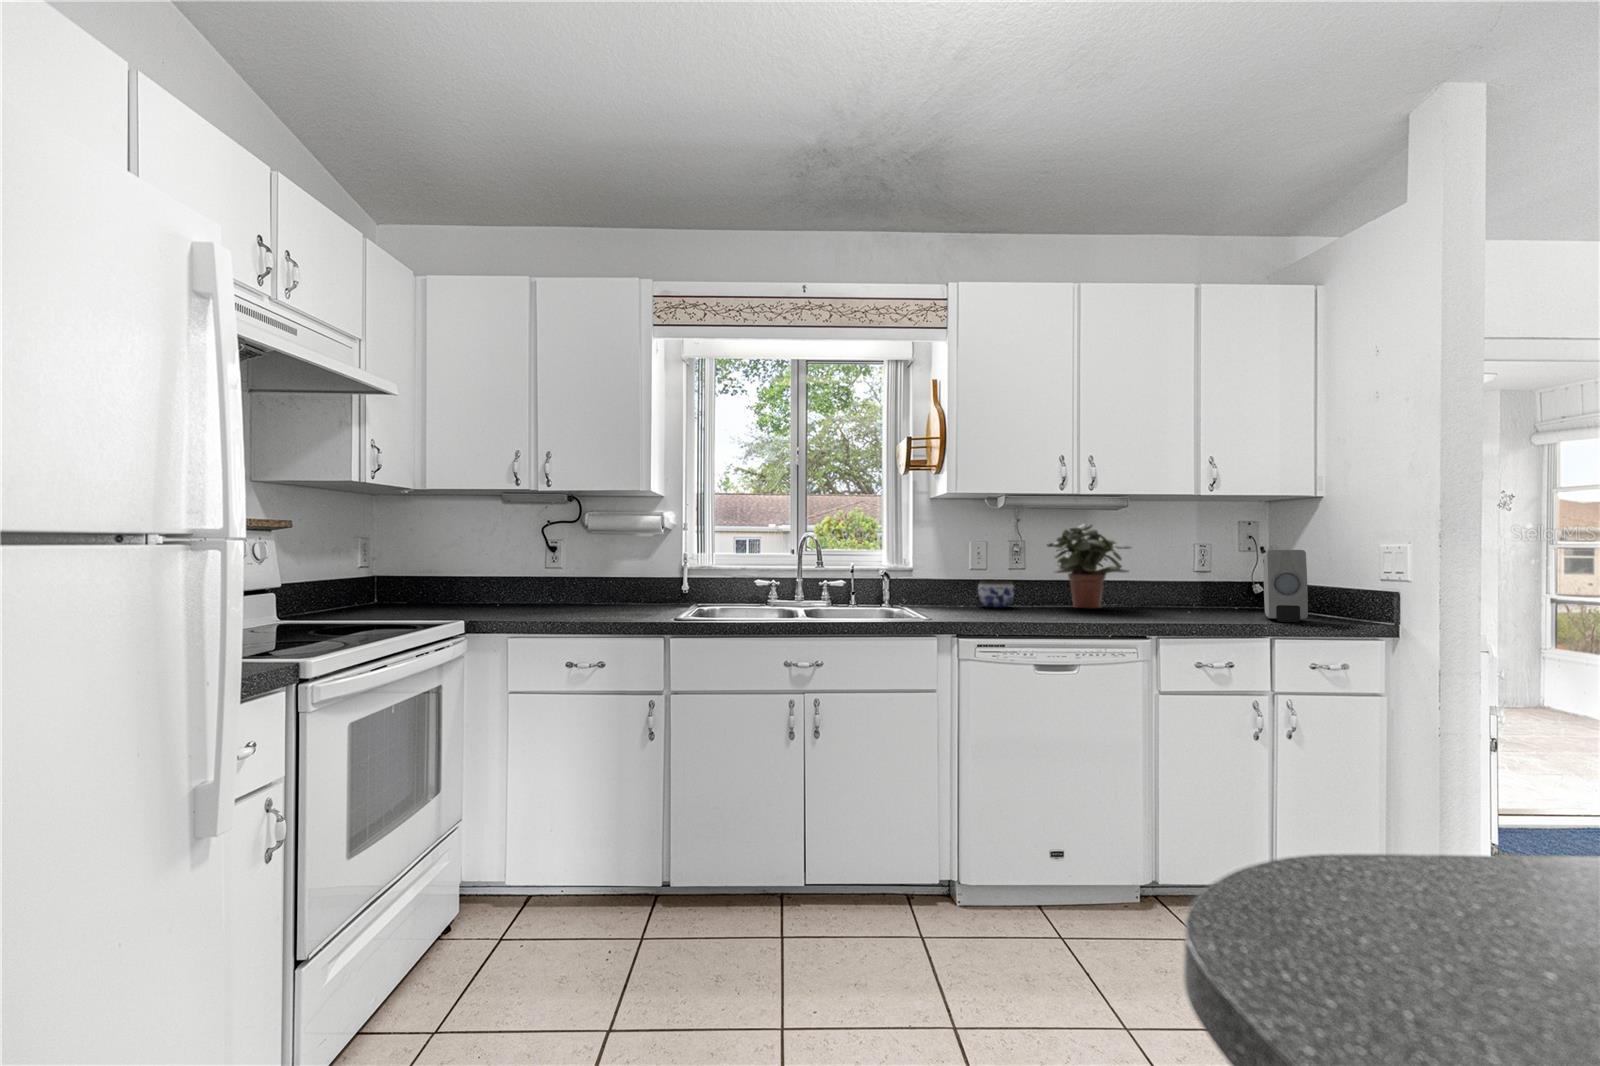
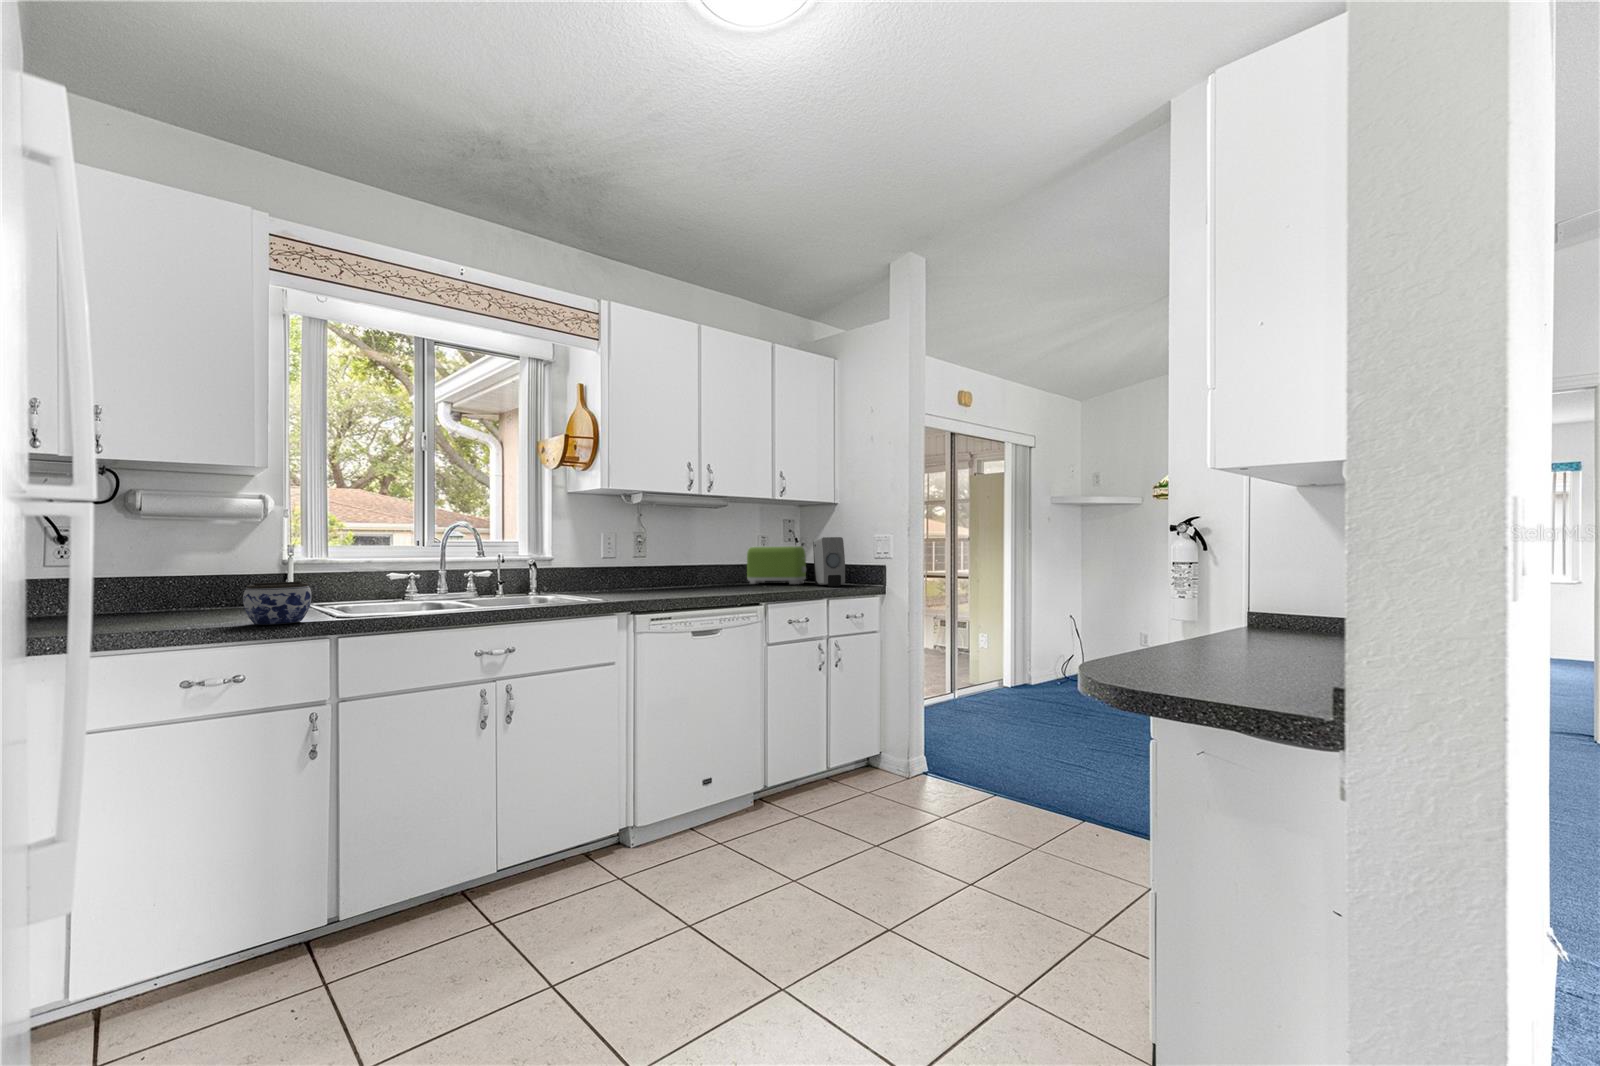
potted plant: present [1047,524,1131,608] -> none [660,518,725,586]
toaster: none [1170,560,1259,615] -> present [747,546,806,584]
jar: present [978,581,1014,607] -> present [243,582,312,625]

